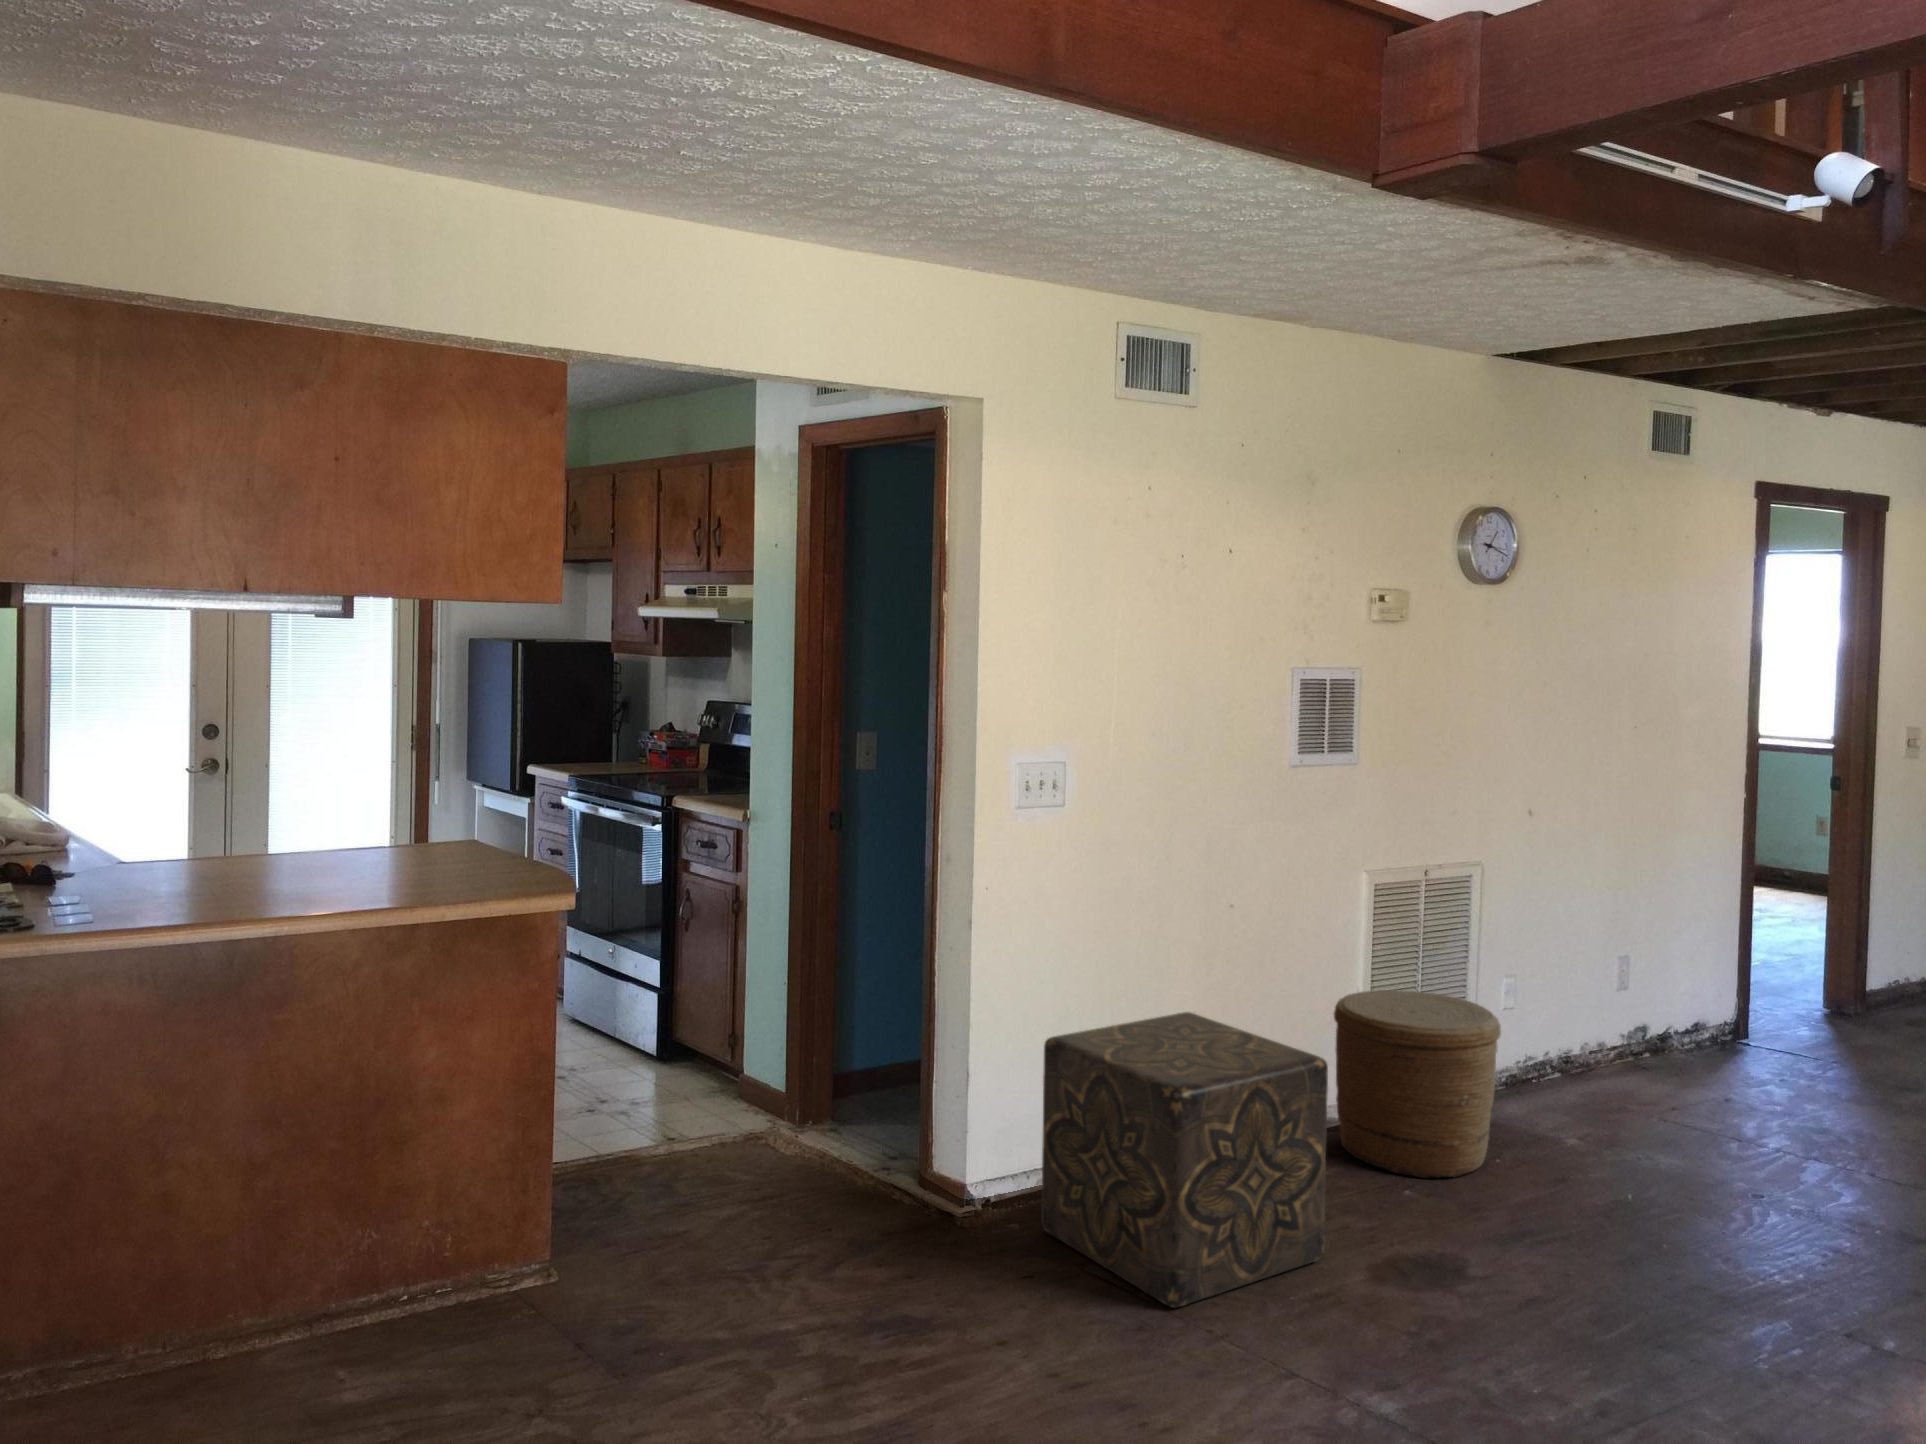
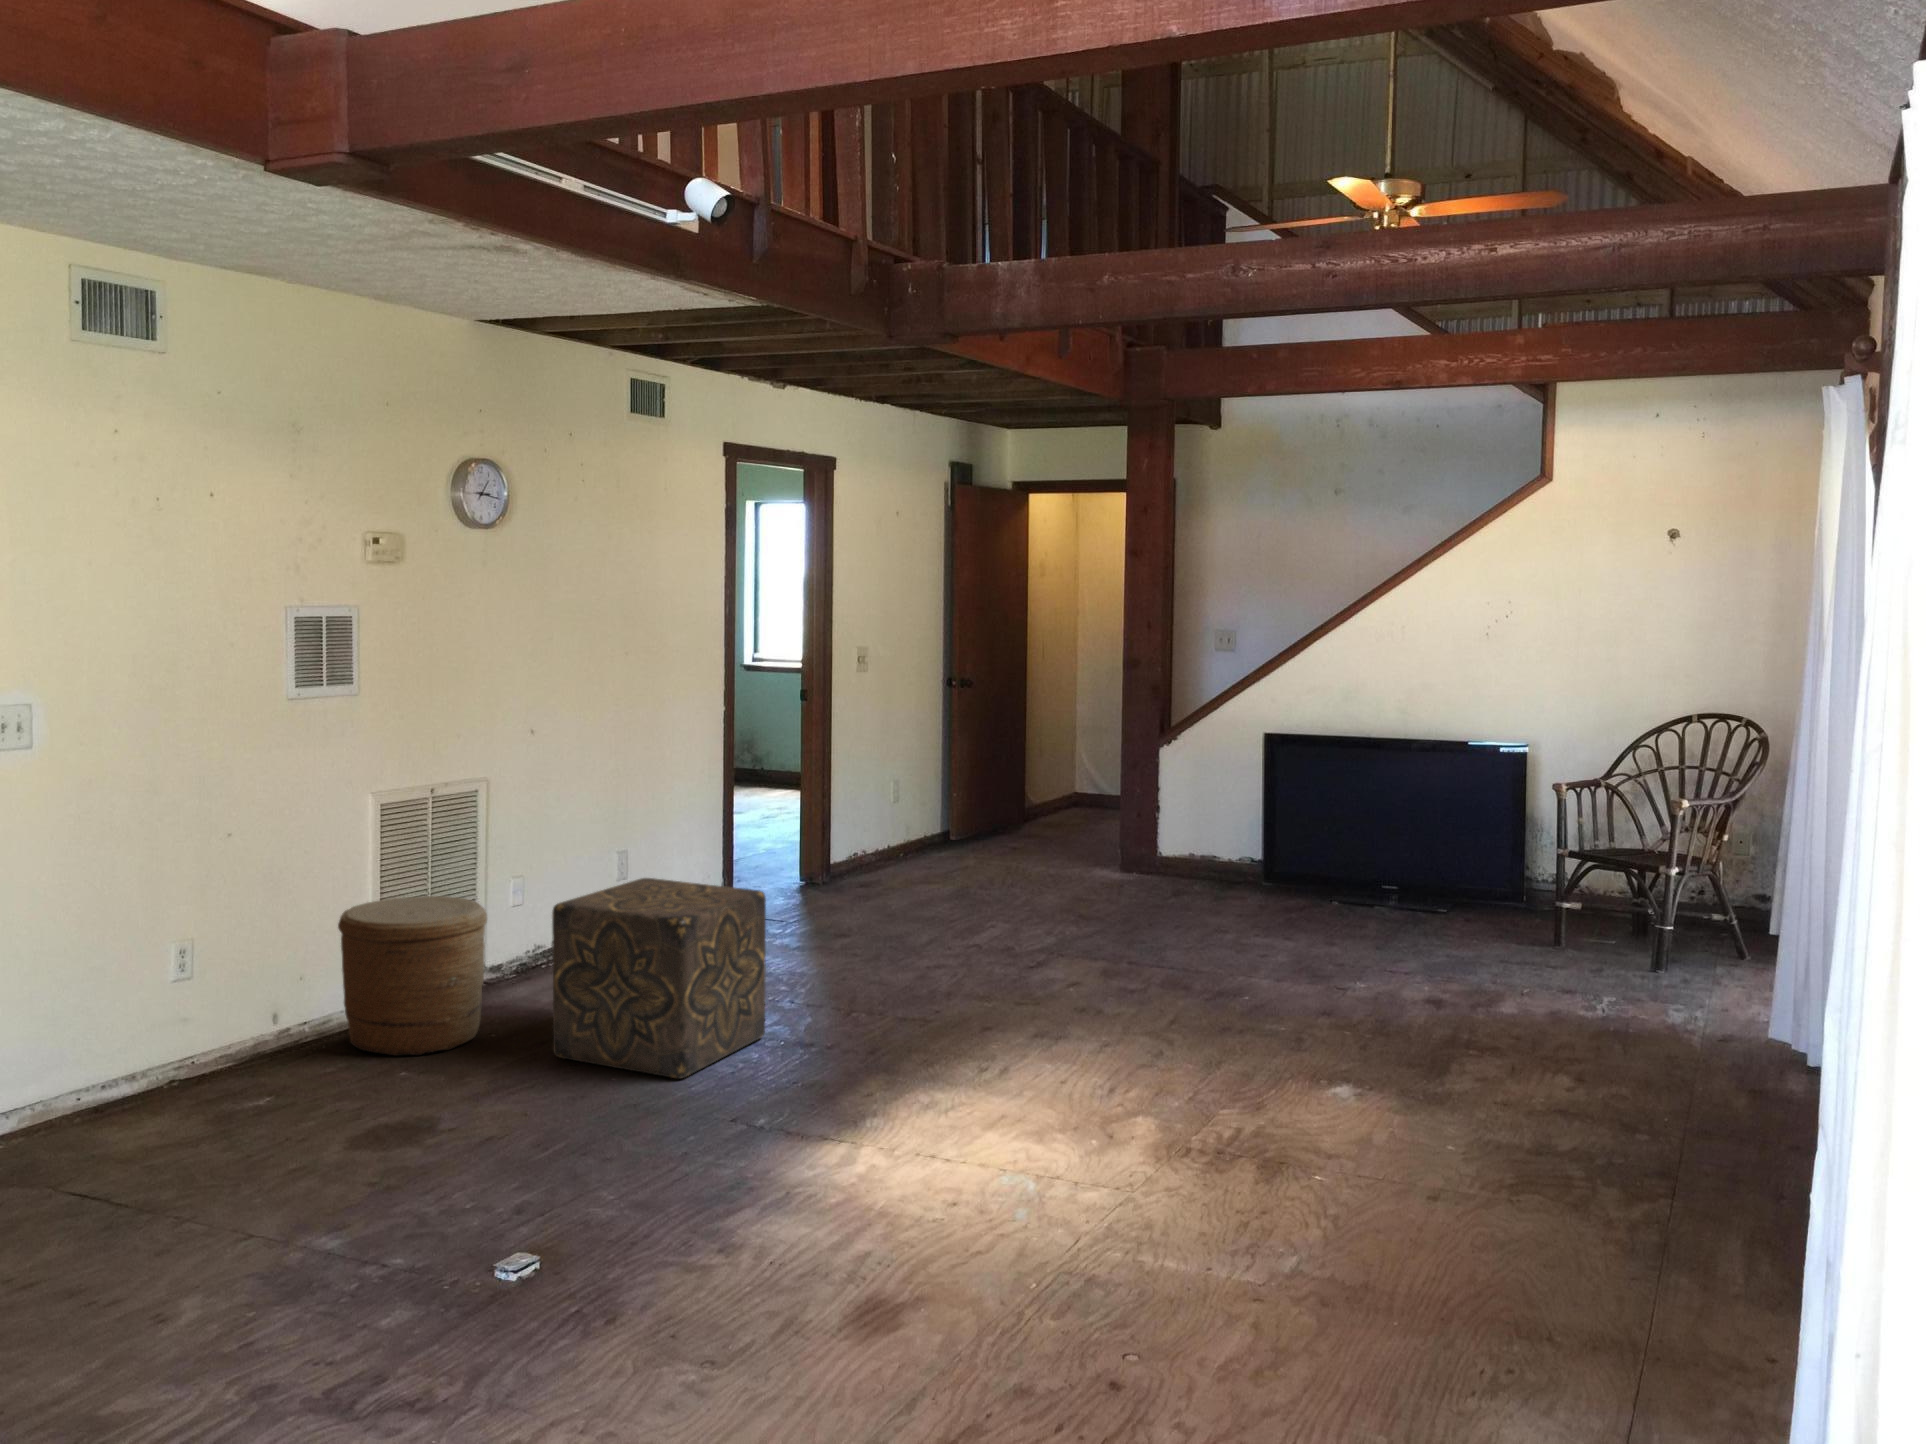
ottoman: present [1042,1012,1328,1308] -> present [552,878,766,1079]

